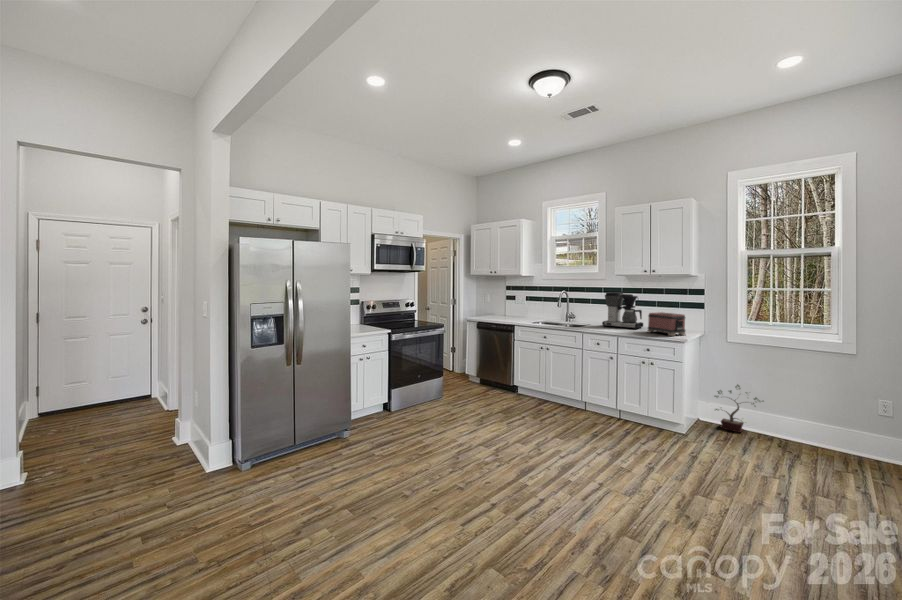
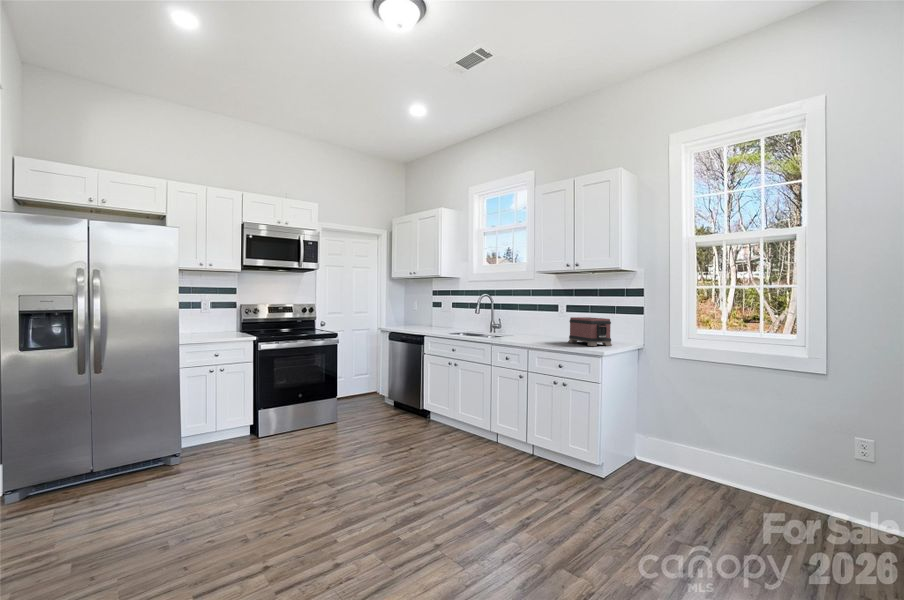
coffee maker: present [602,292,643,329] -> none [524,294,573,339]
potted plant: present [715,385,763,432] -> none [648,411,708,477]

